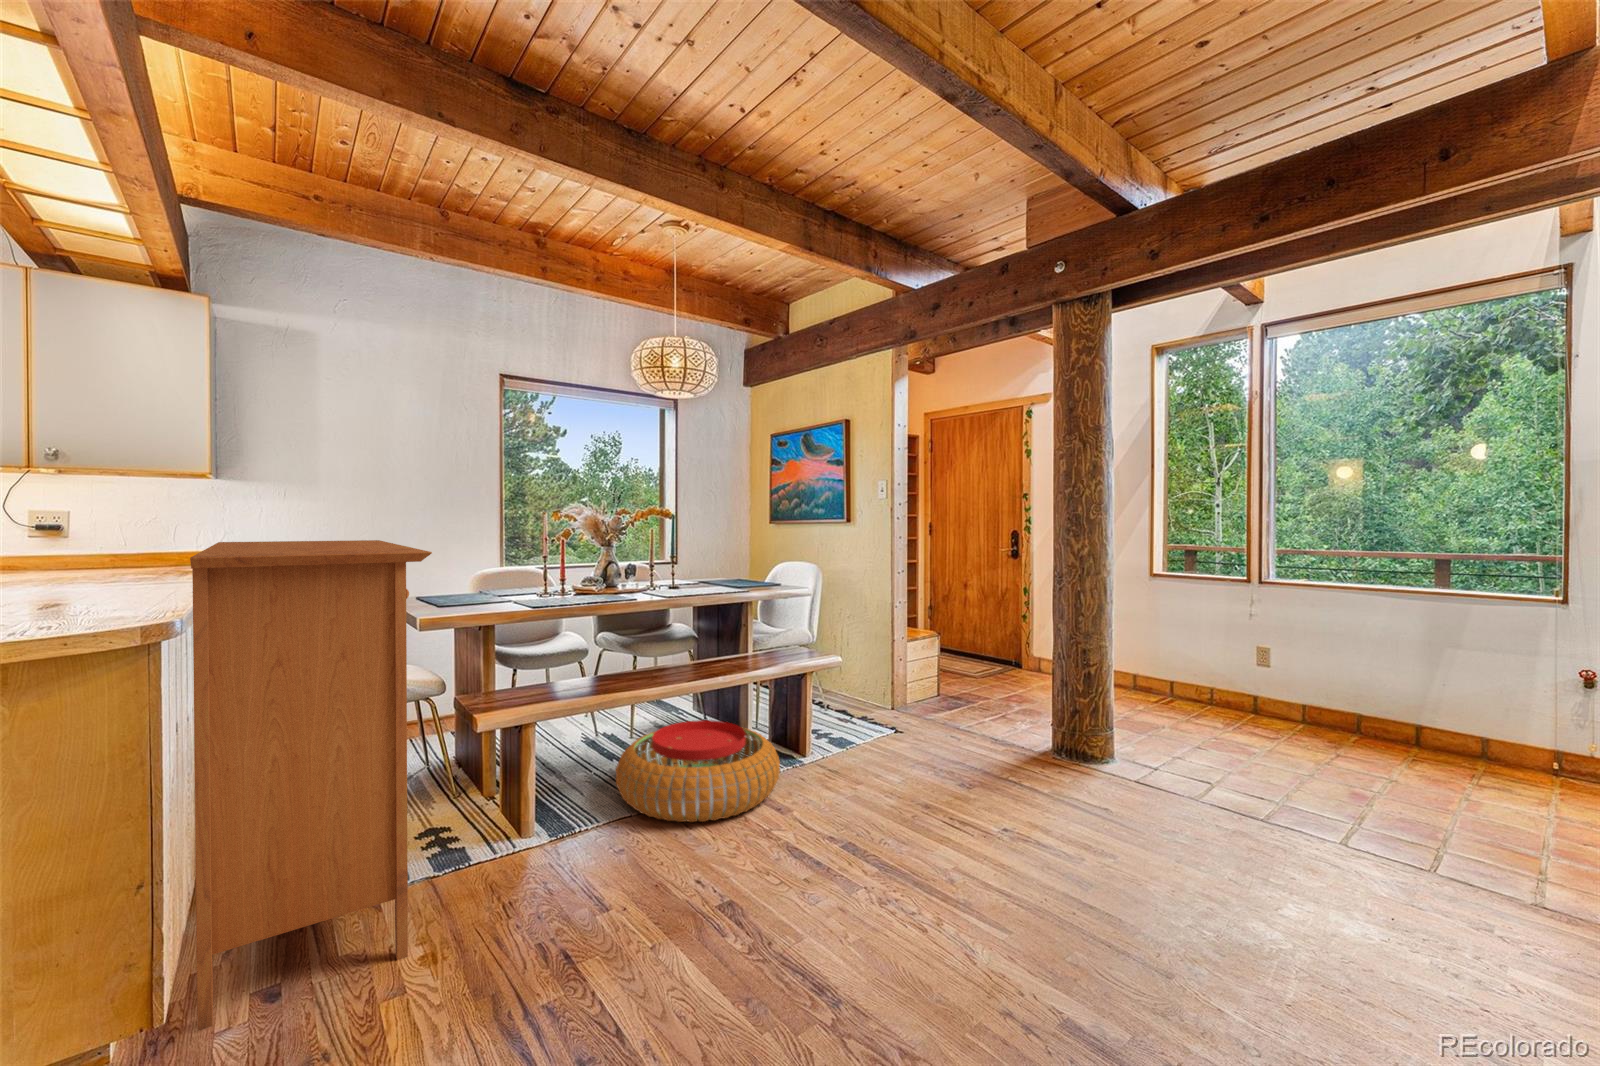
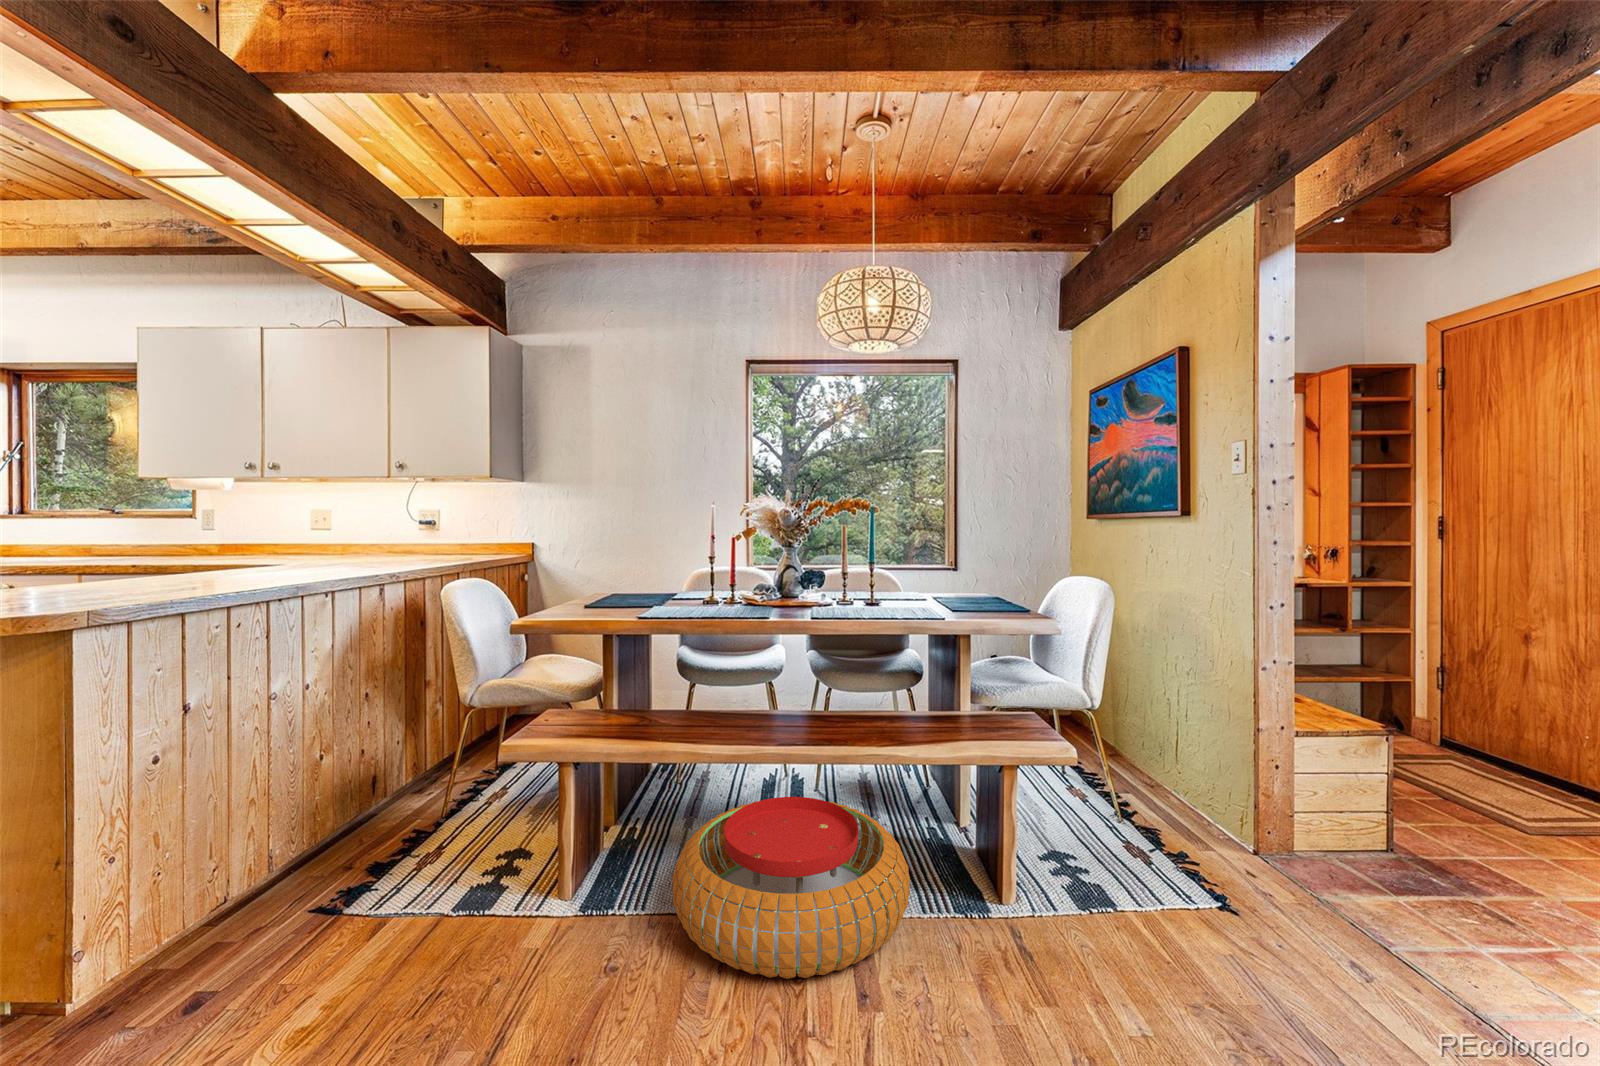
console table: present [190,540,432,1031] -> none [73,539,510,1023]

